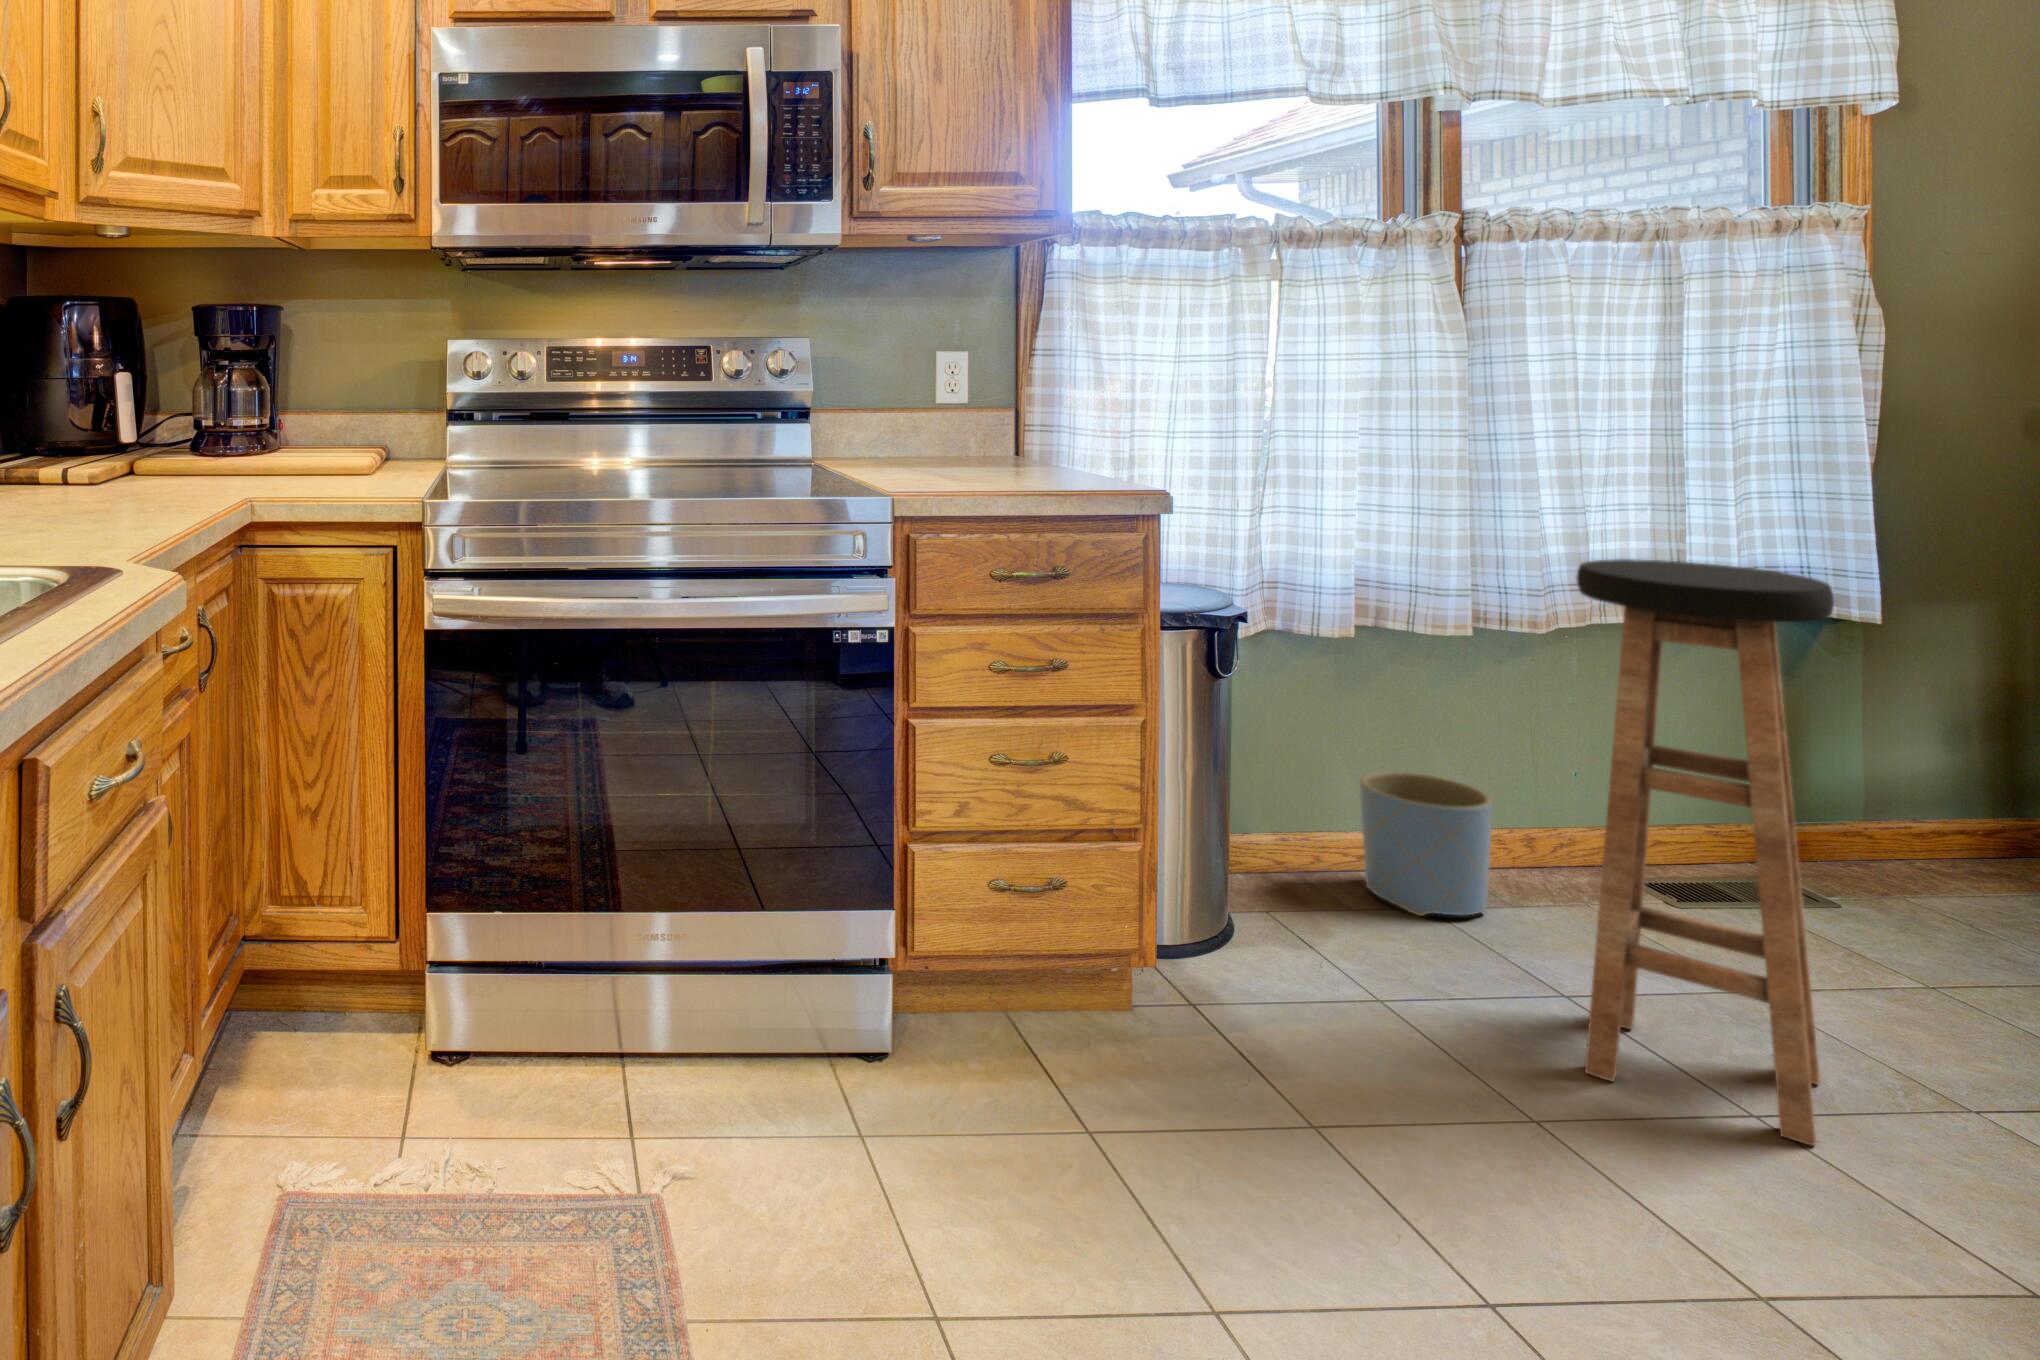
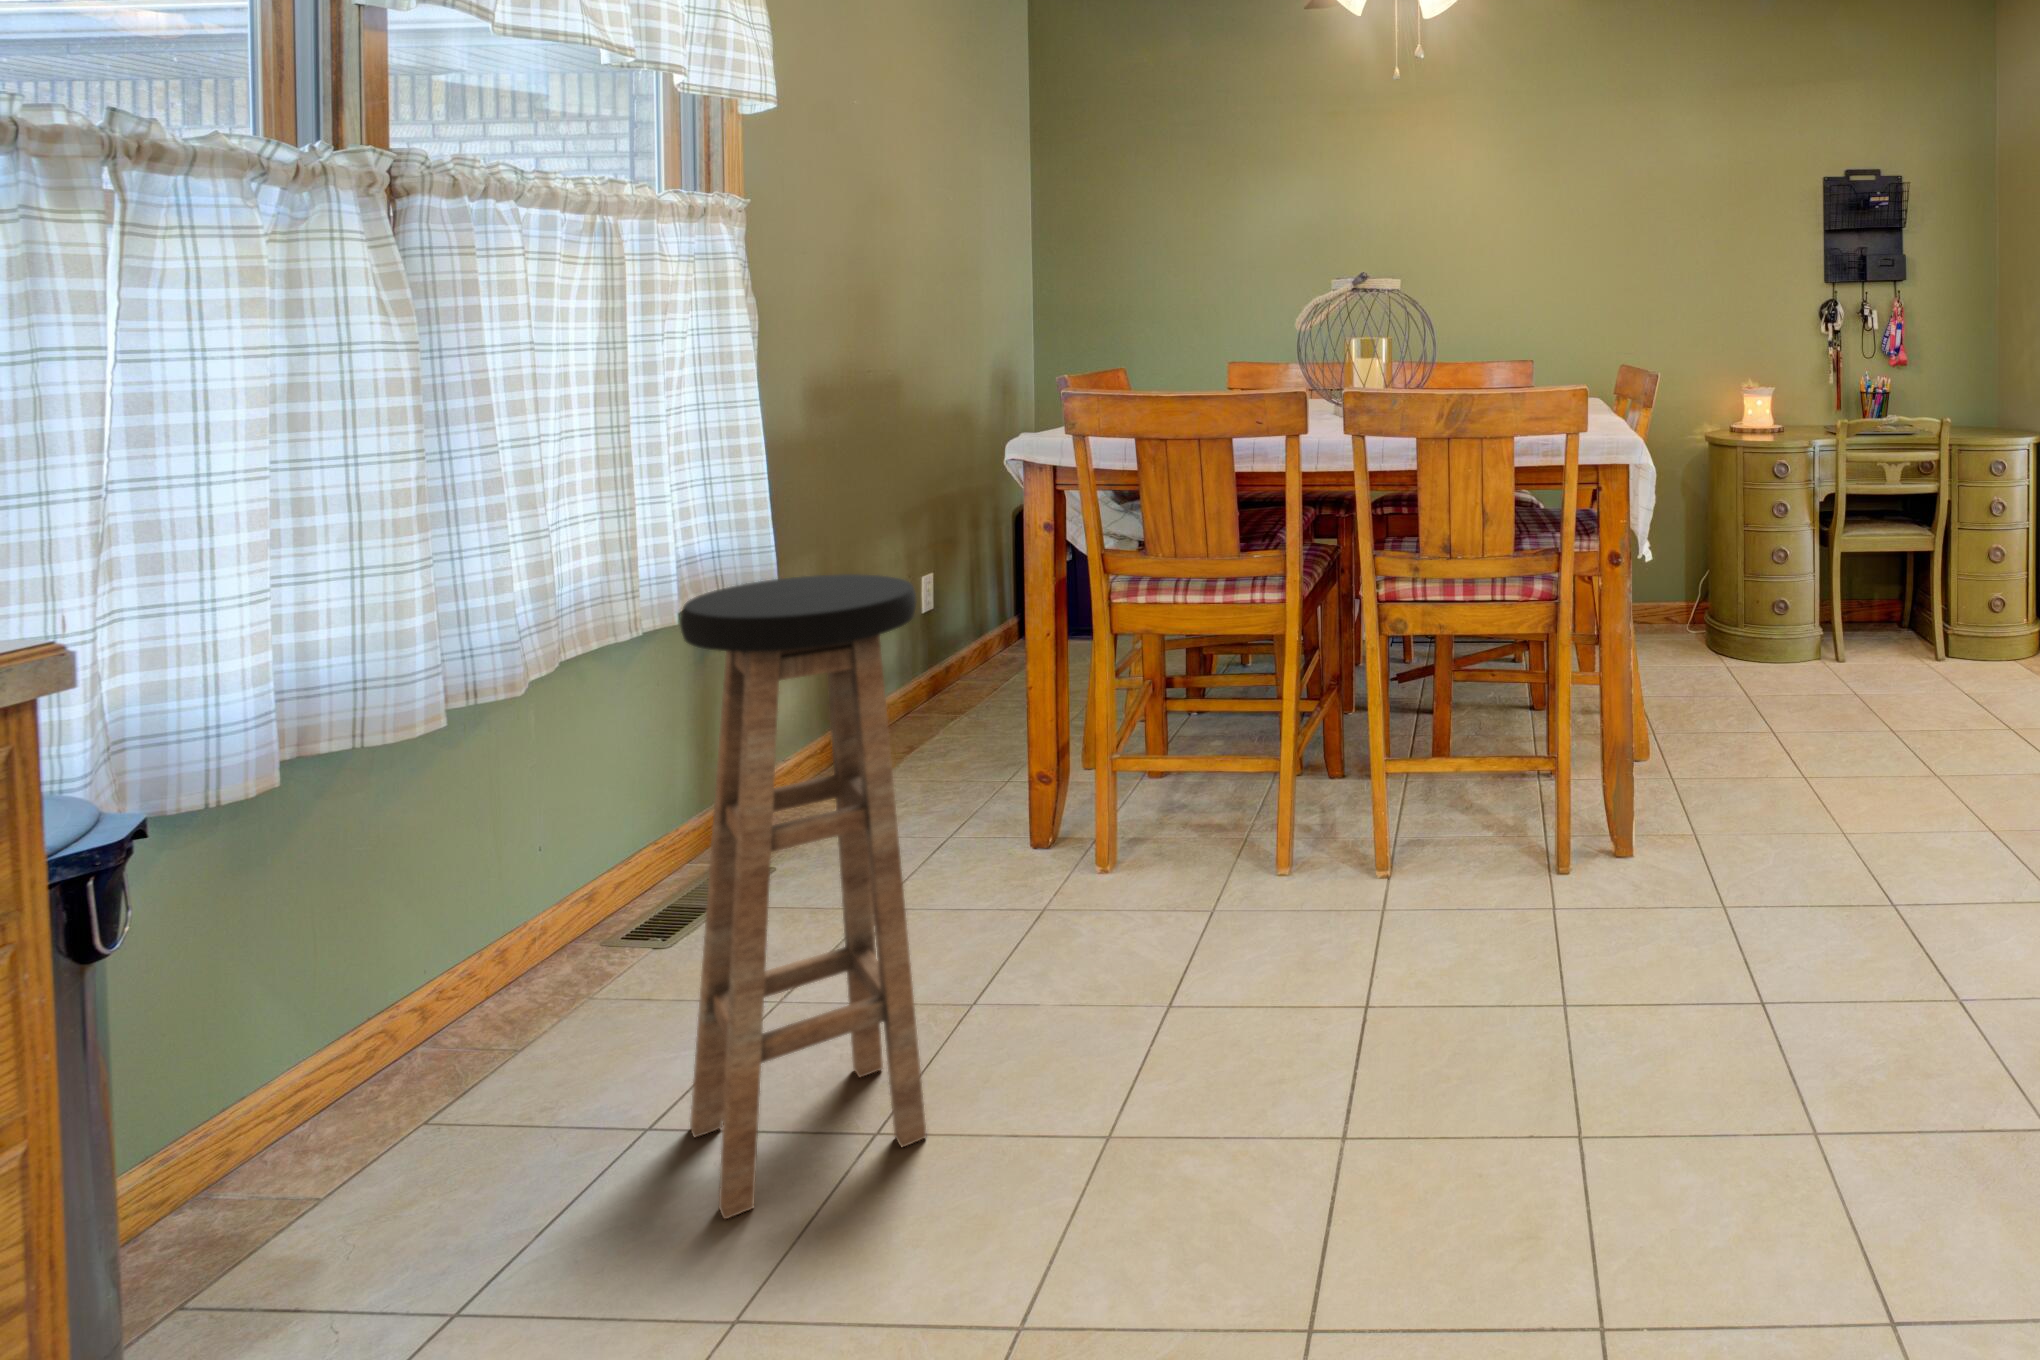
planter: present [1360,771,1492,916] -> none [284,926,488,1154]

